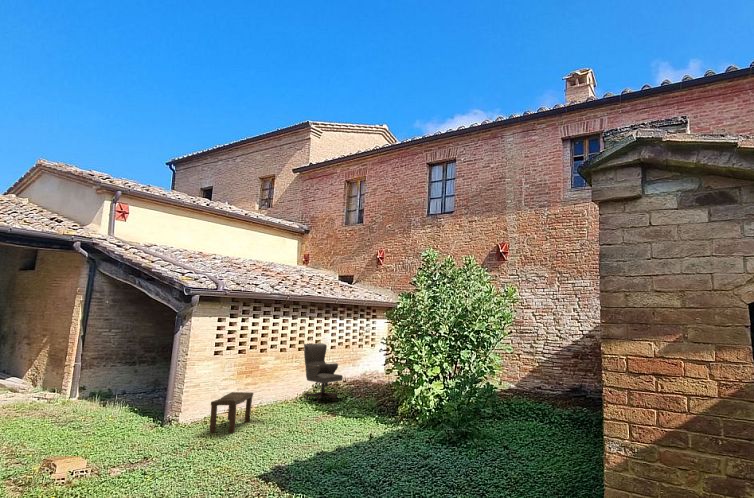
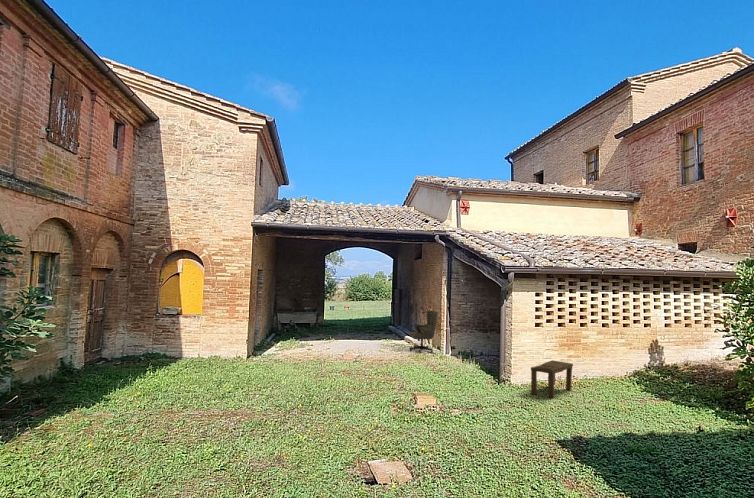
chair: present [304,343,343,402] -> present [410,311,438,353]

